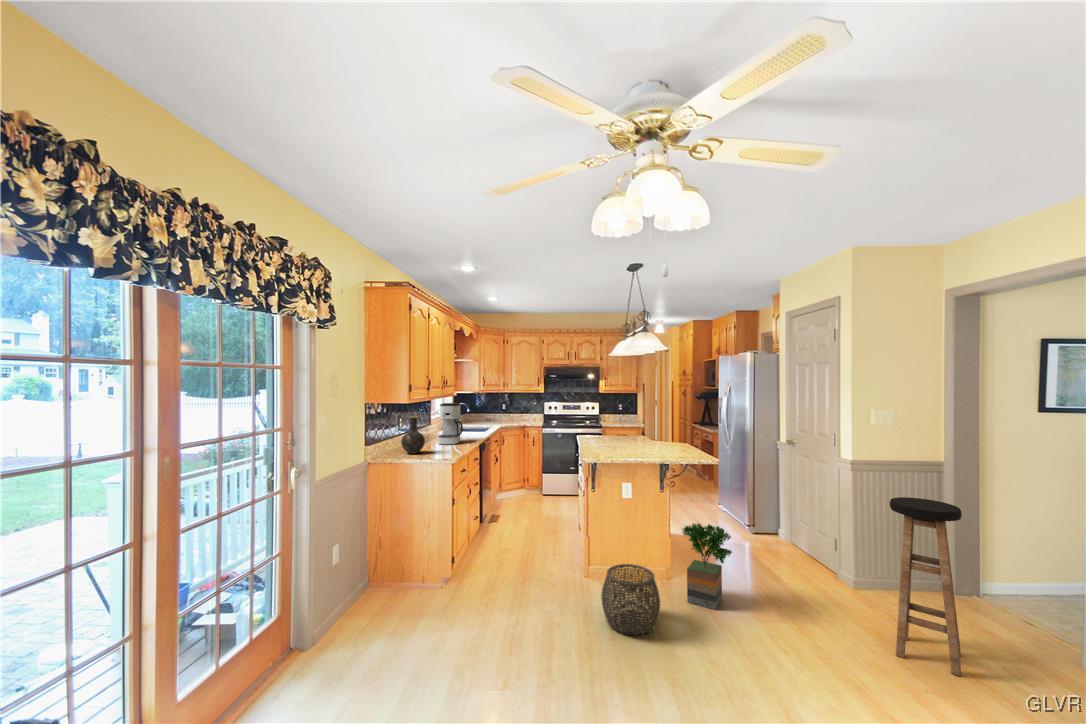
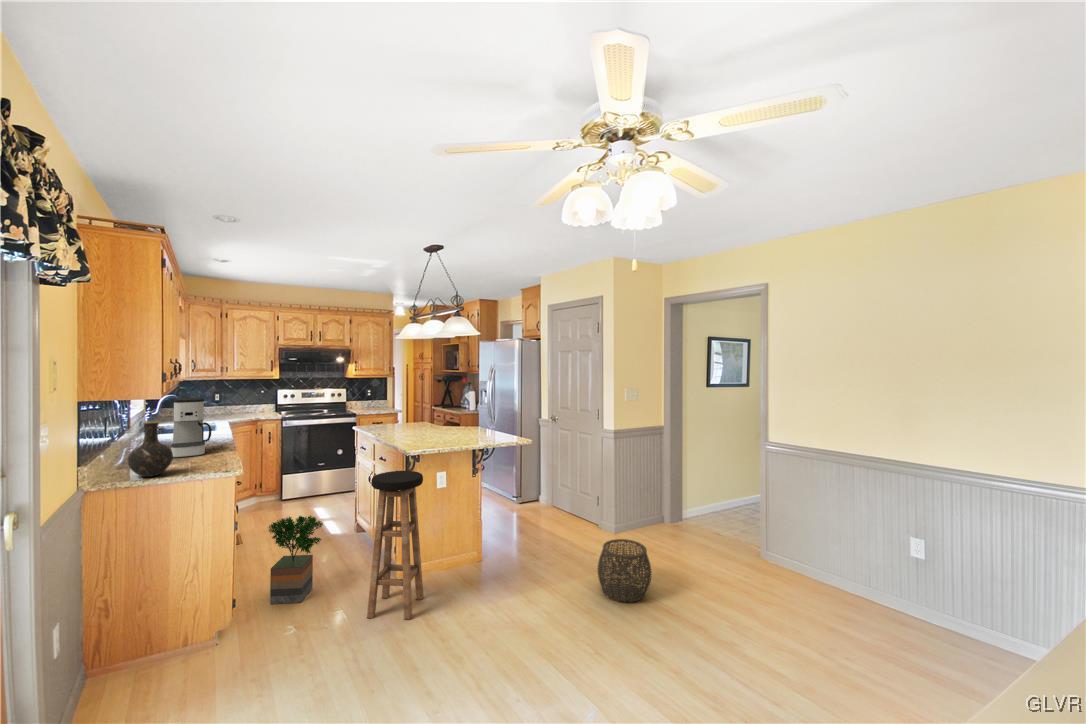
bar stool: present [890,497,962,676] -> present [367,471,423,620]
potted tree: present [683,523,732,610] -> present [269,515,323,604]
woven basket: present [601,564,660,635] -> present [597,539,652,603]

